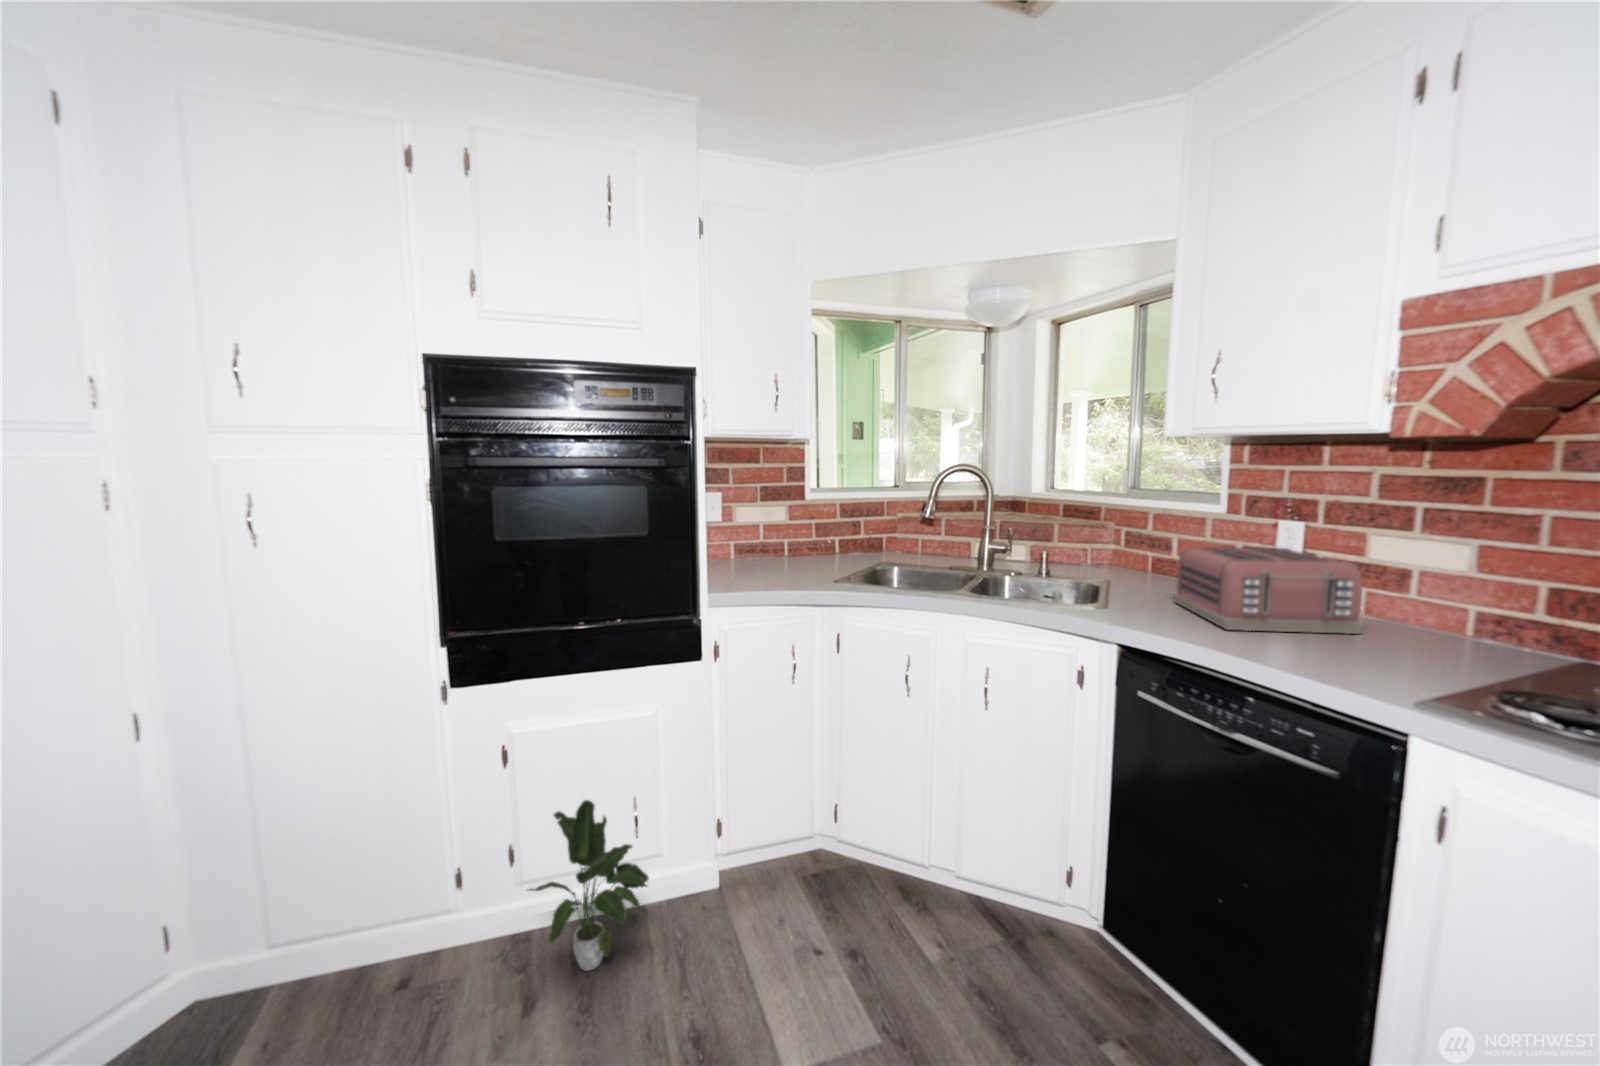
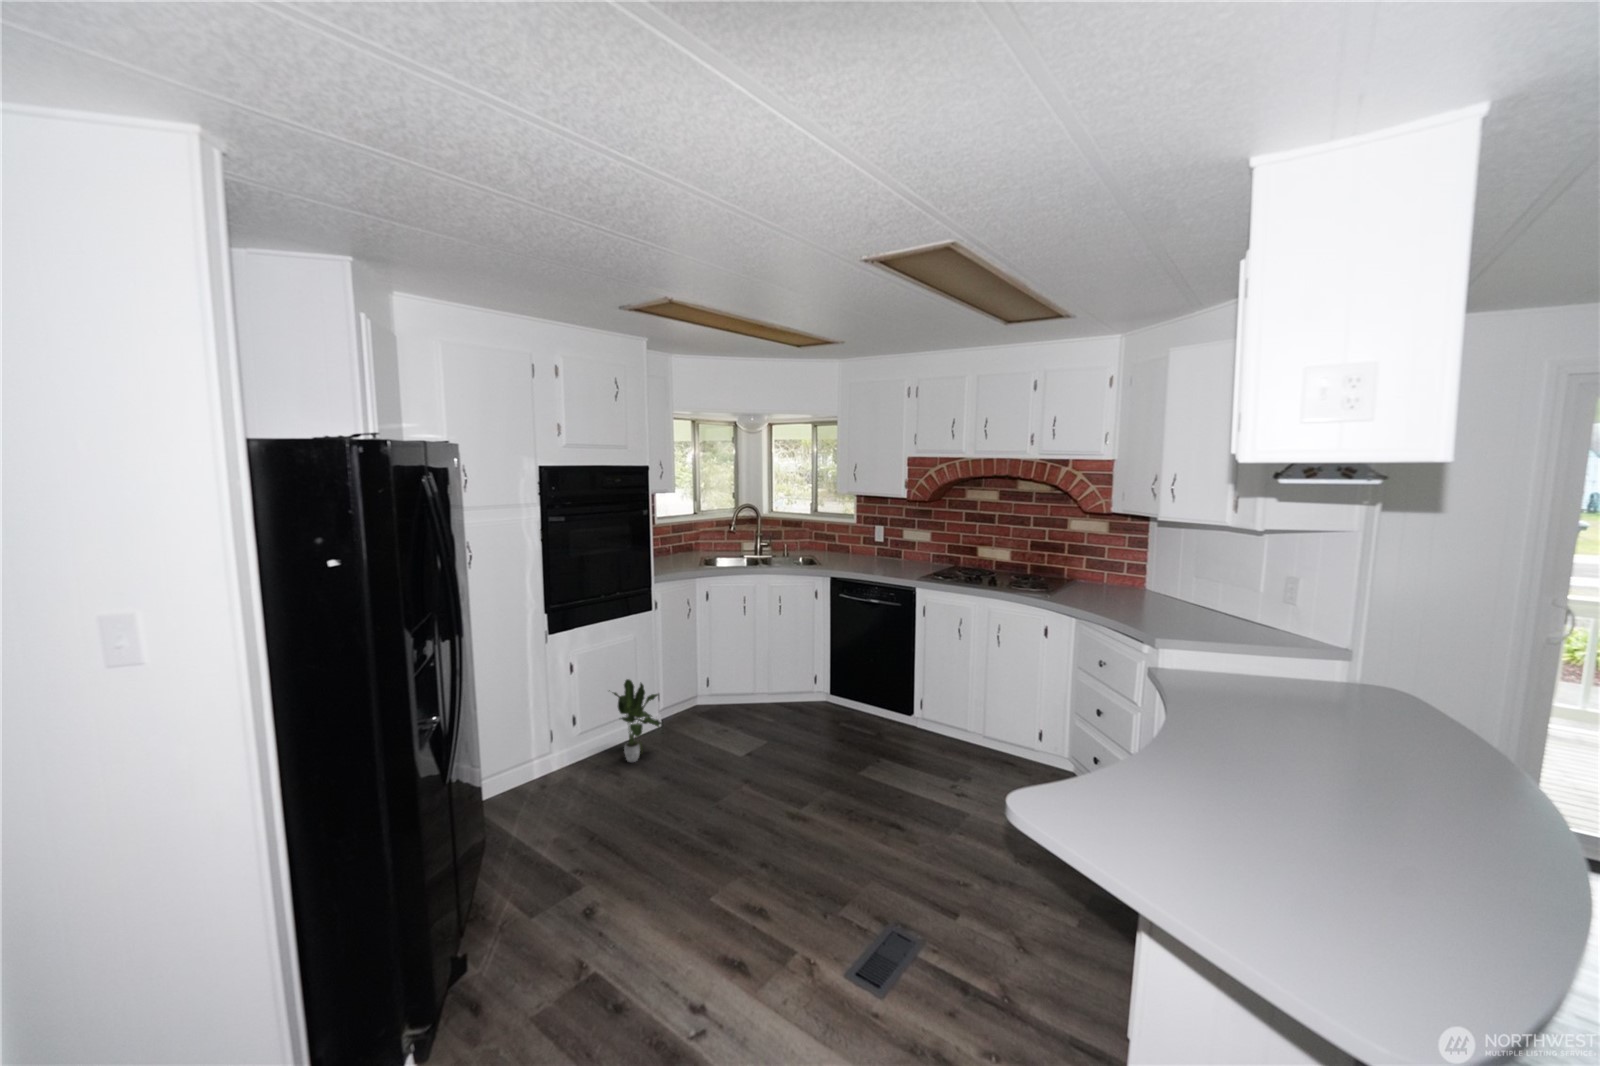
toaster: present [1174,547,1363,634] -> none [844,537,904,568]

